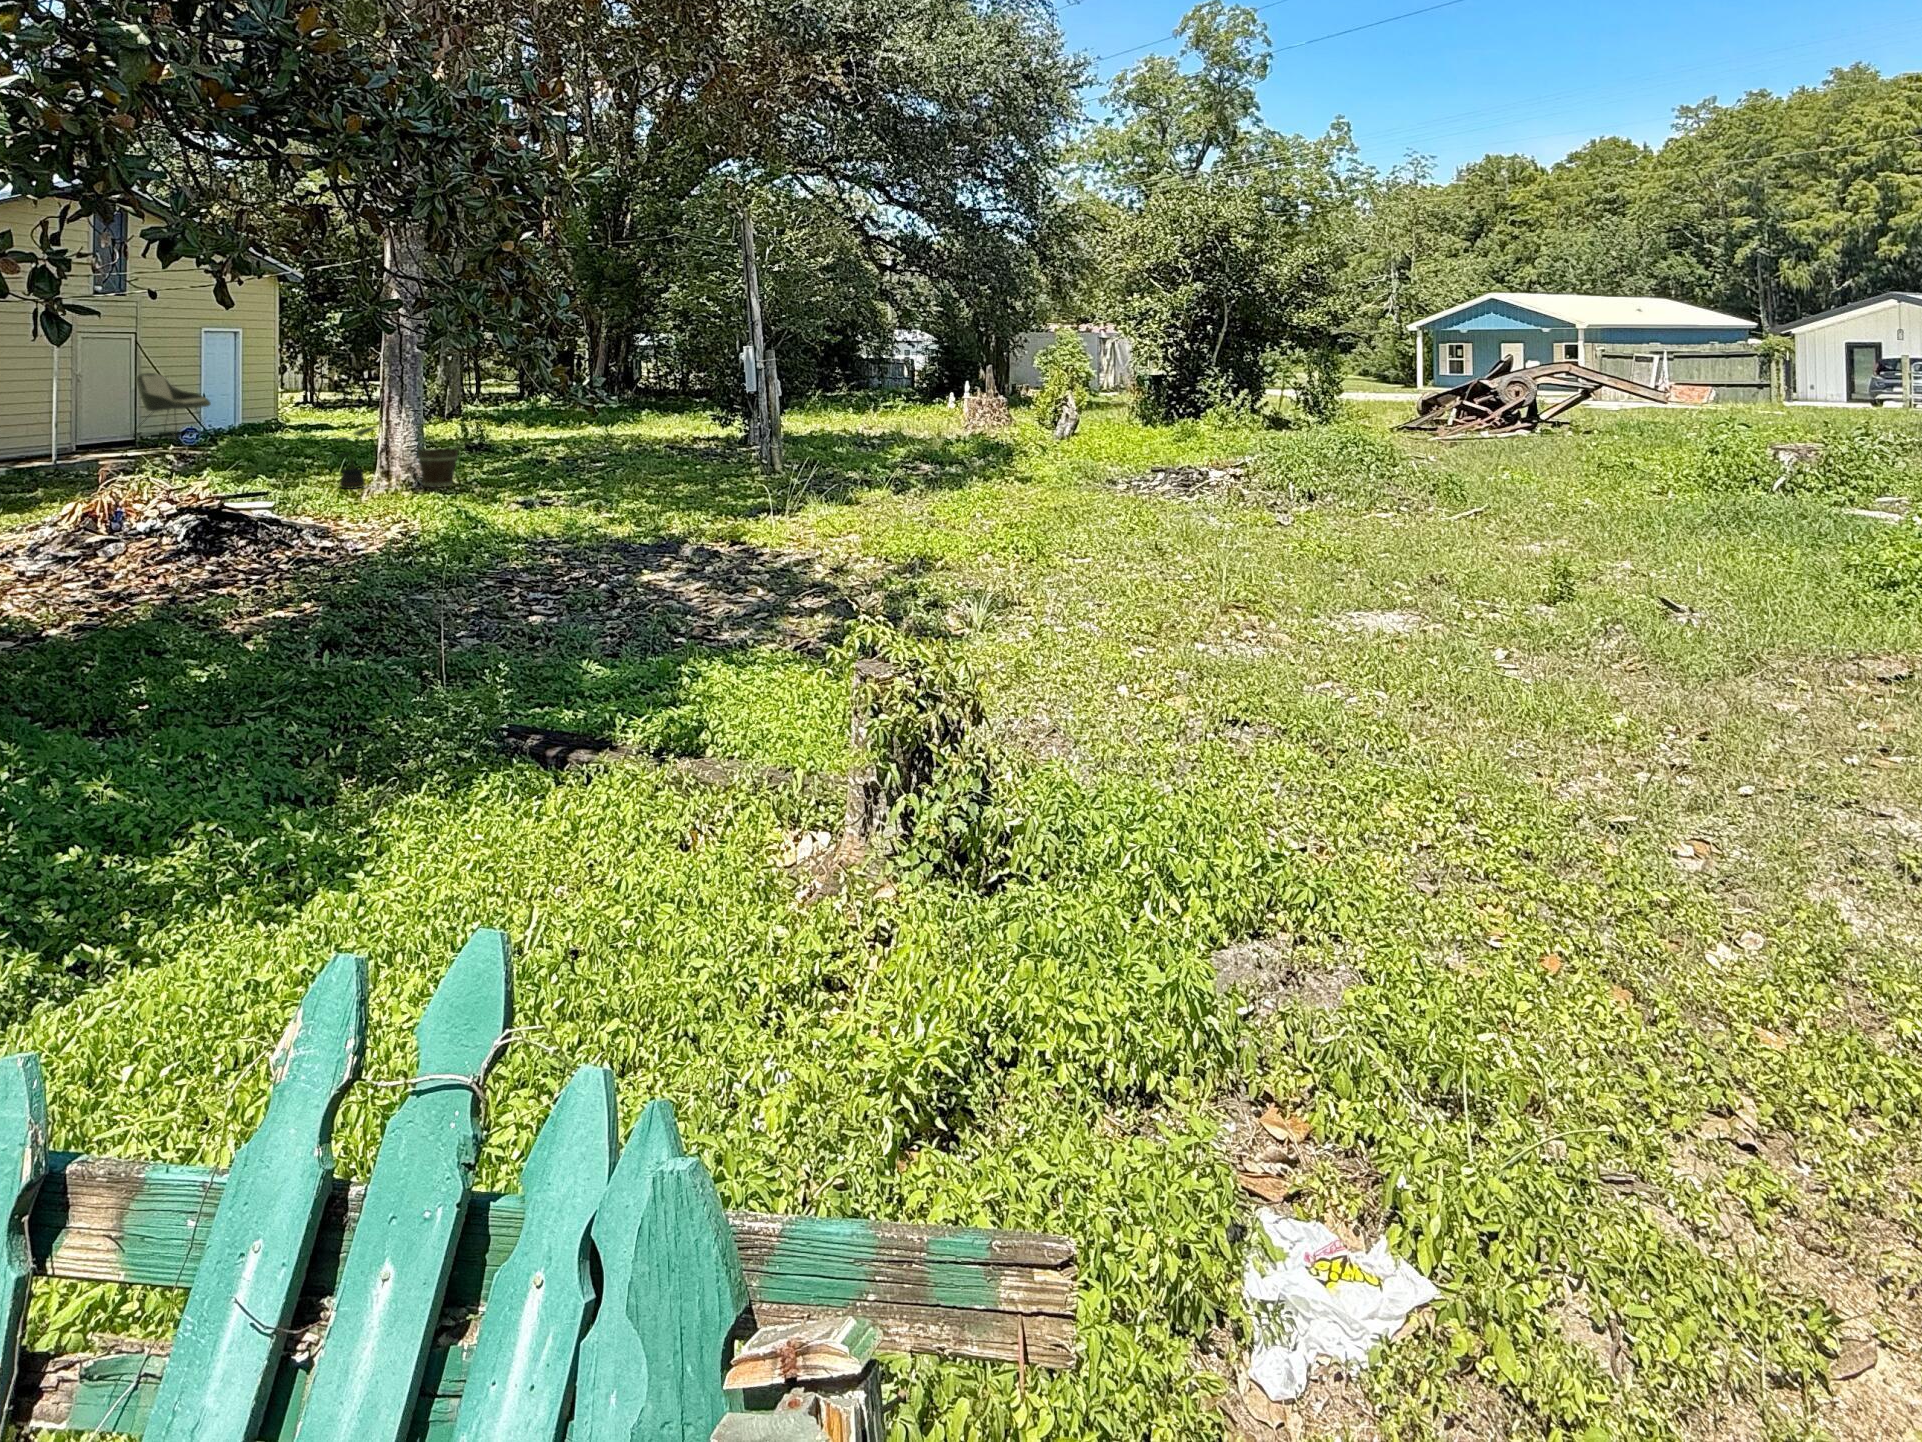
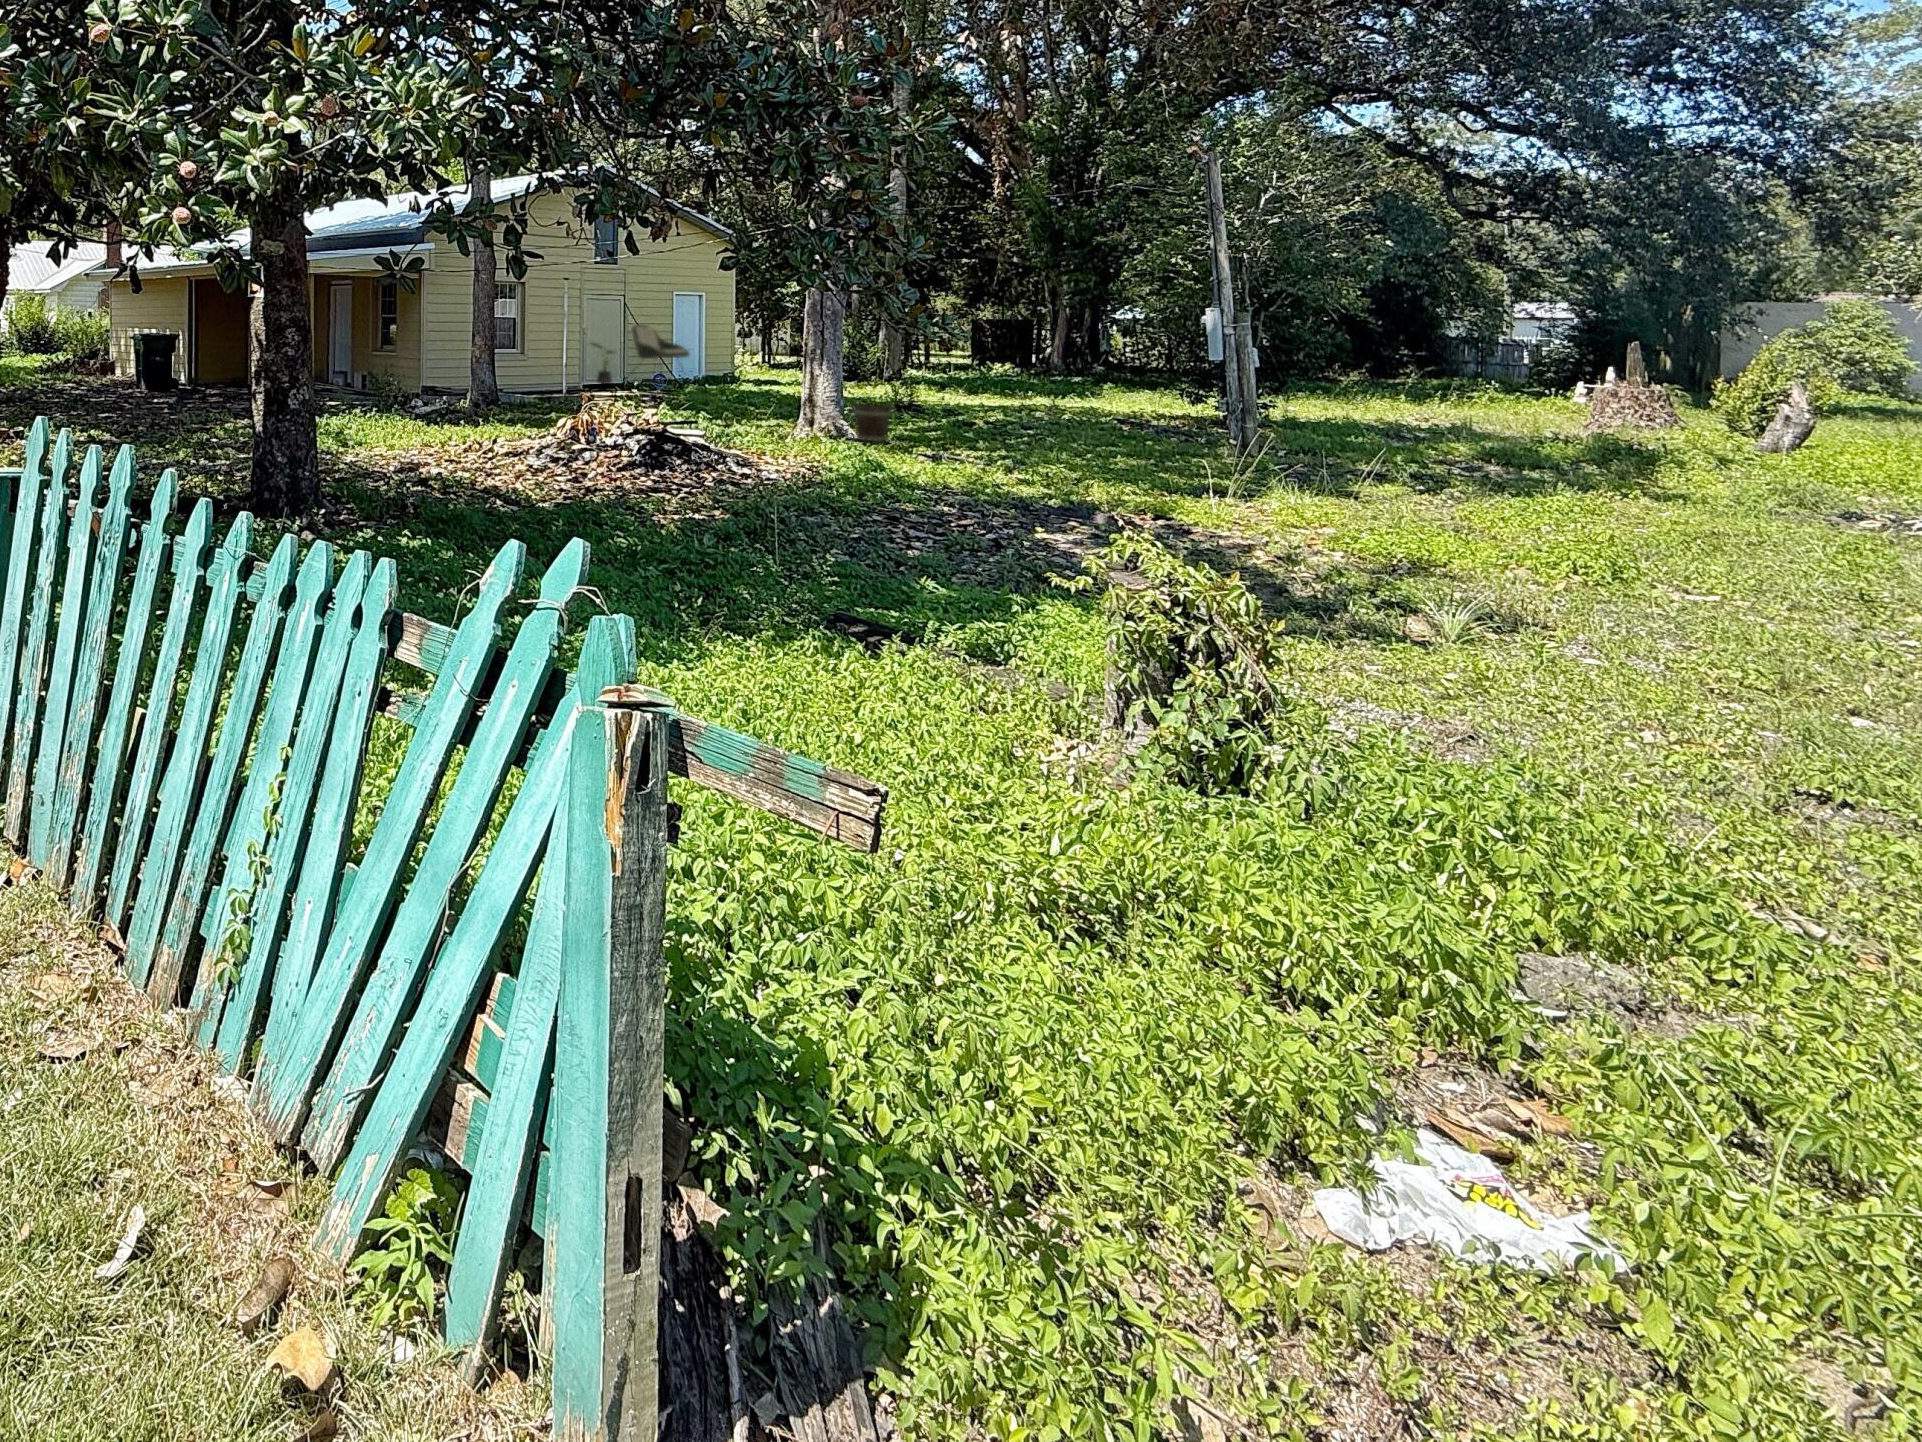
potted plant: present [332,426,375,489] -> present [591,343,613,384]

